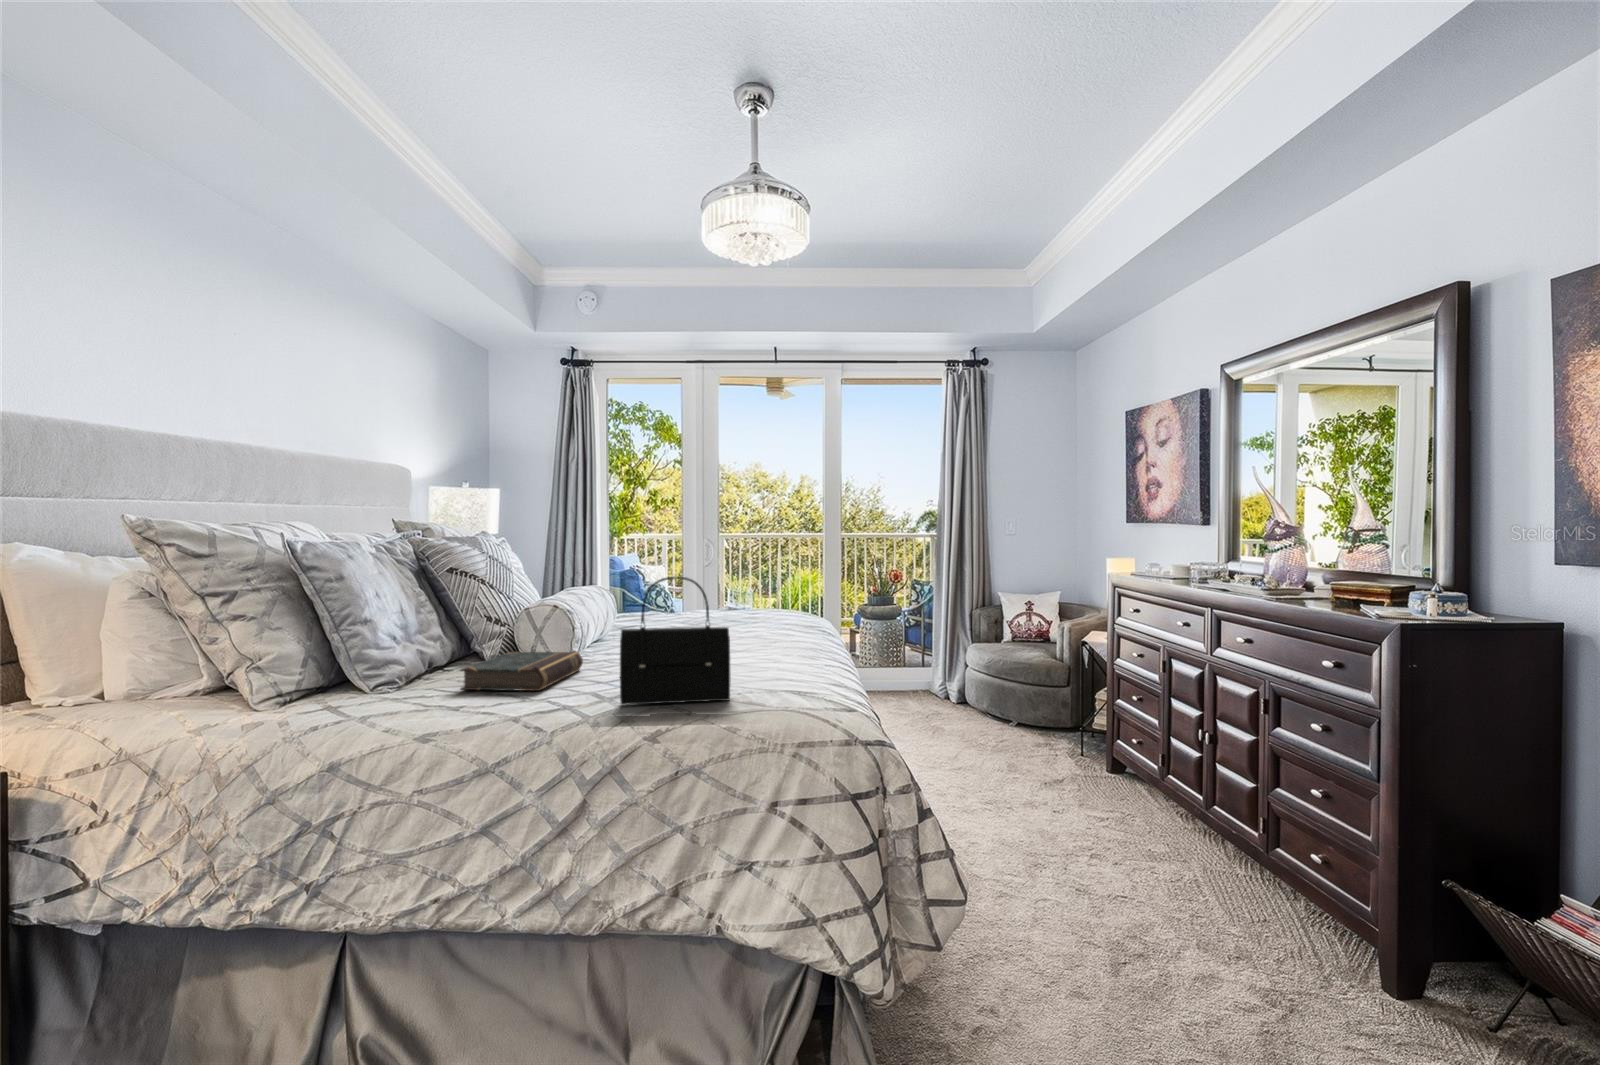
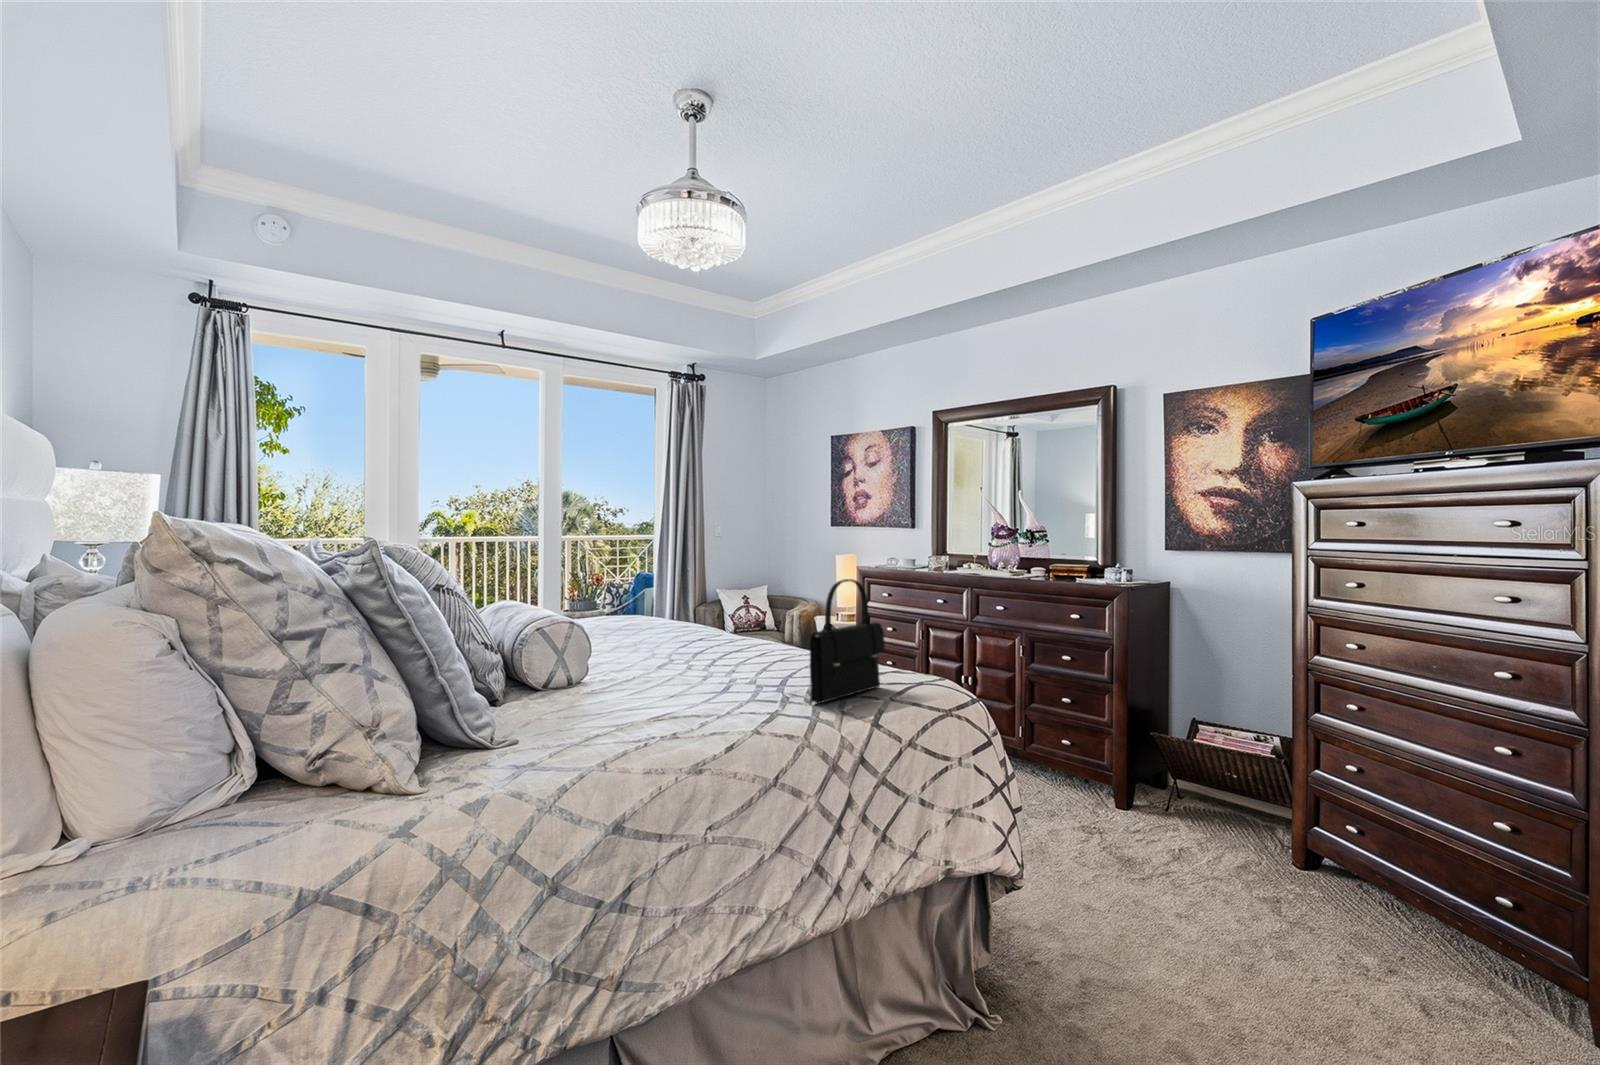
book: present [461,651,583,691] -> none [573,667,698,722]

